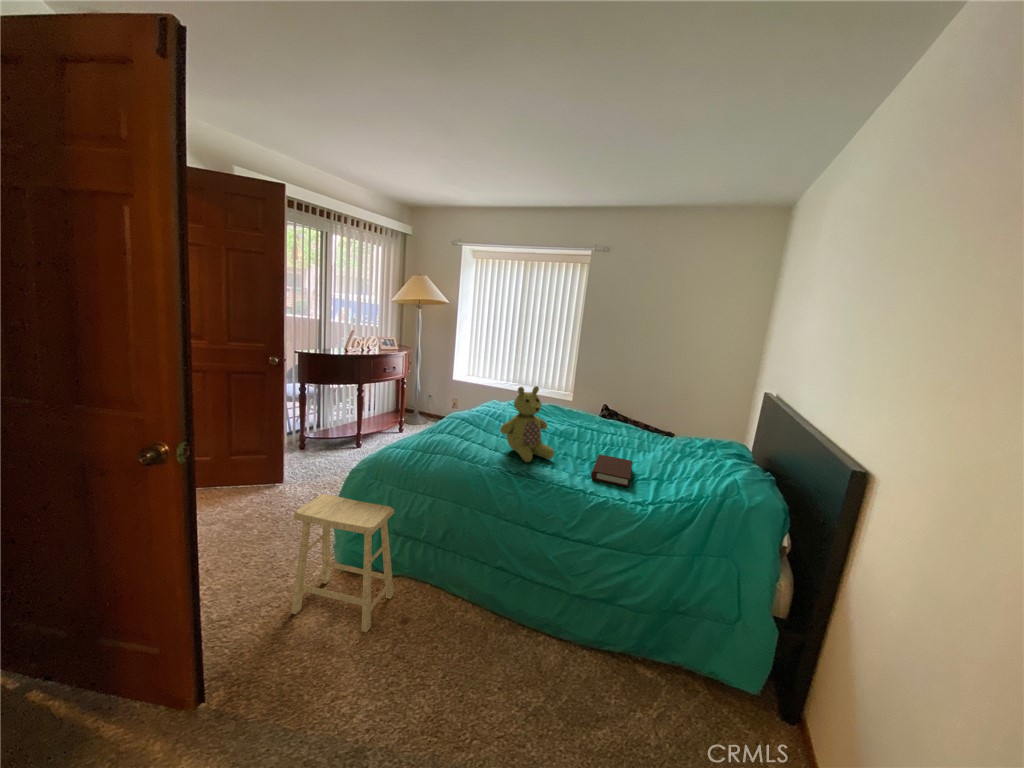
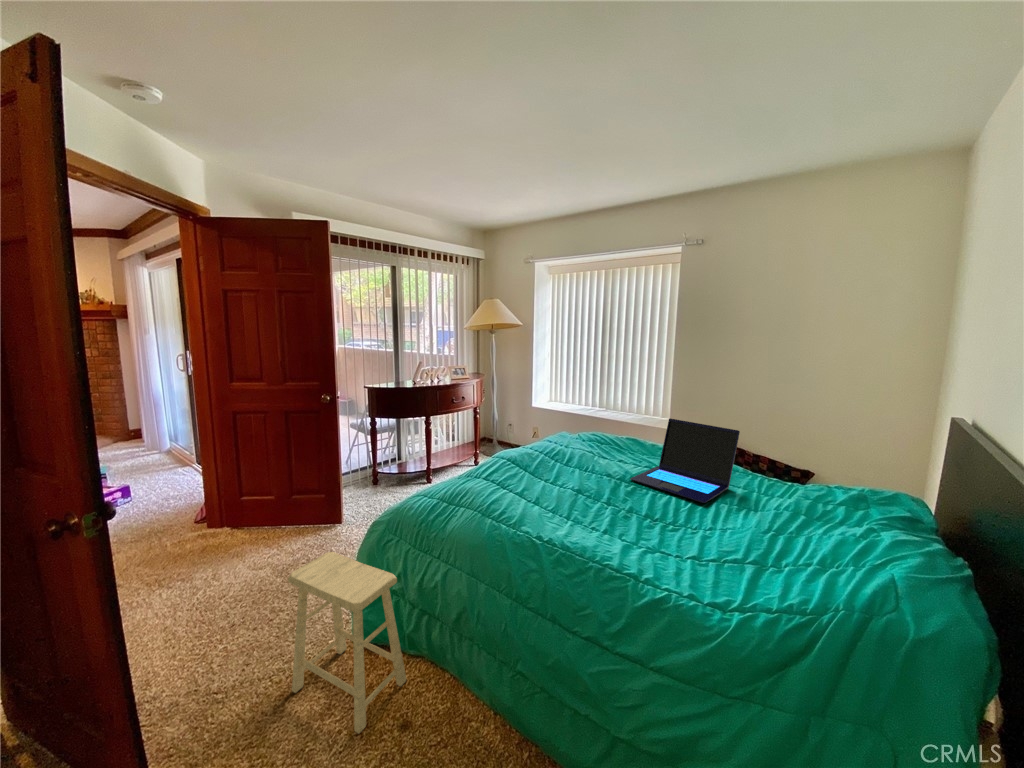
stuffed bear: present [500,386,554,462] -> none [533,421,605,523]
laptop: none [562,389,639,449] -> present [630,418,740,503]
book: present [591,455,632,487] -> none [650,514,721,572]

